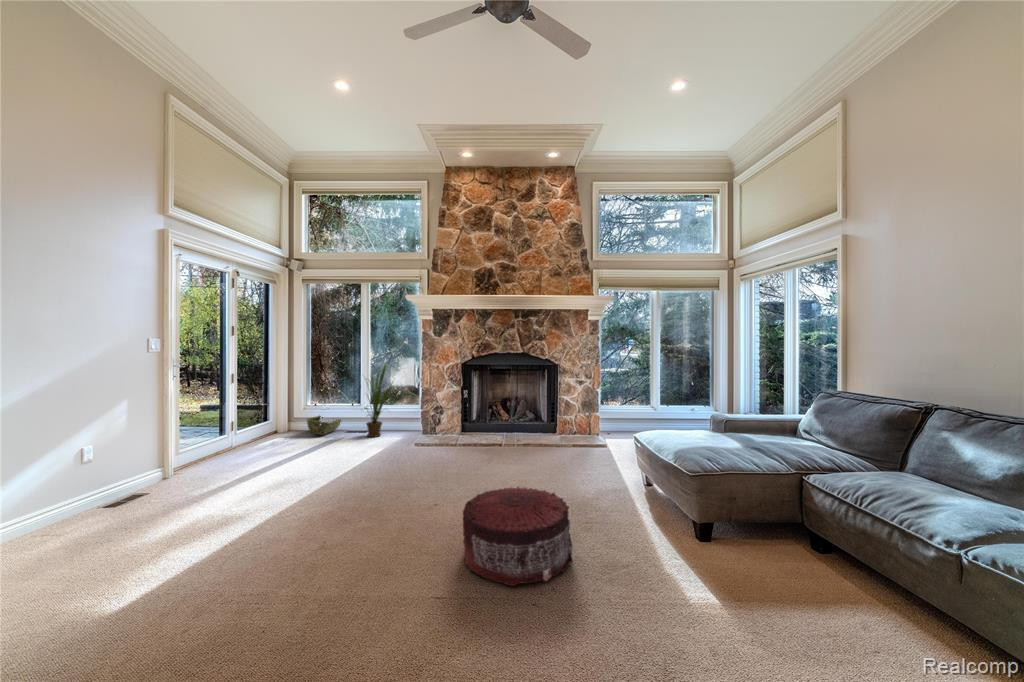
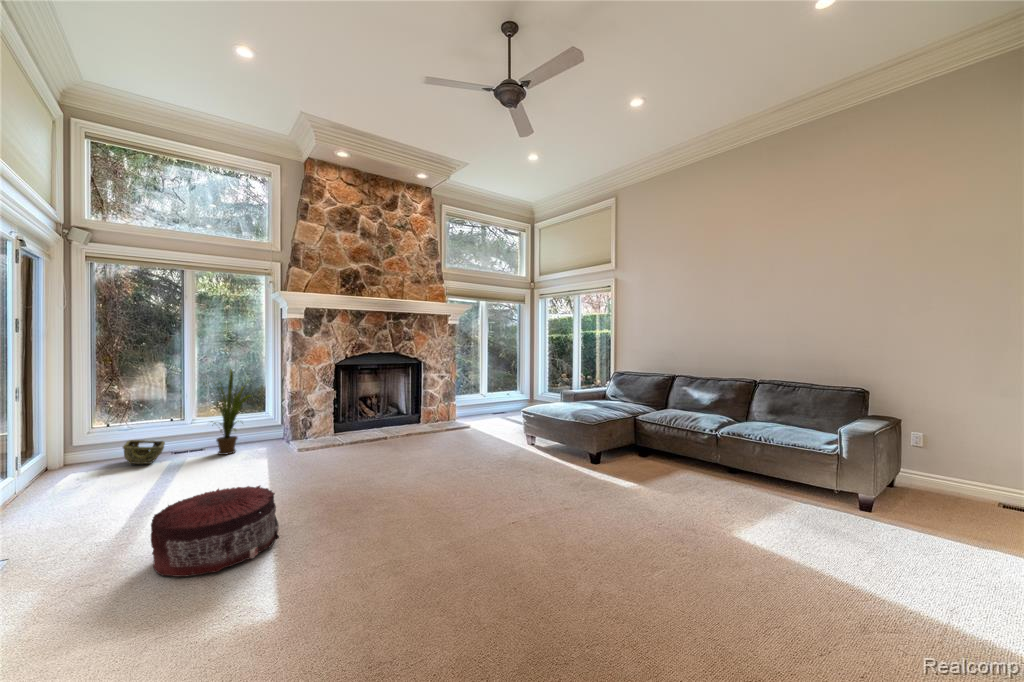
pouf: present [463,486,573,586] -> present [151,486,279,577]

